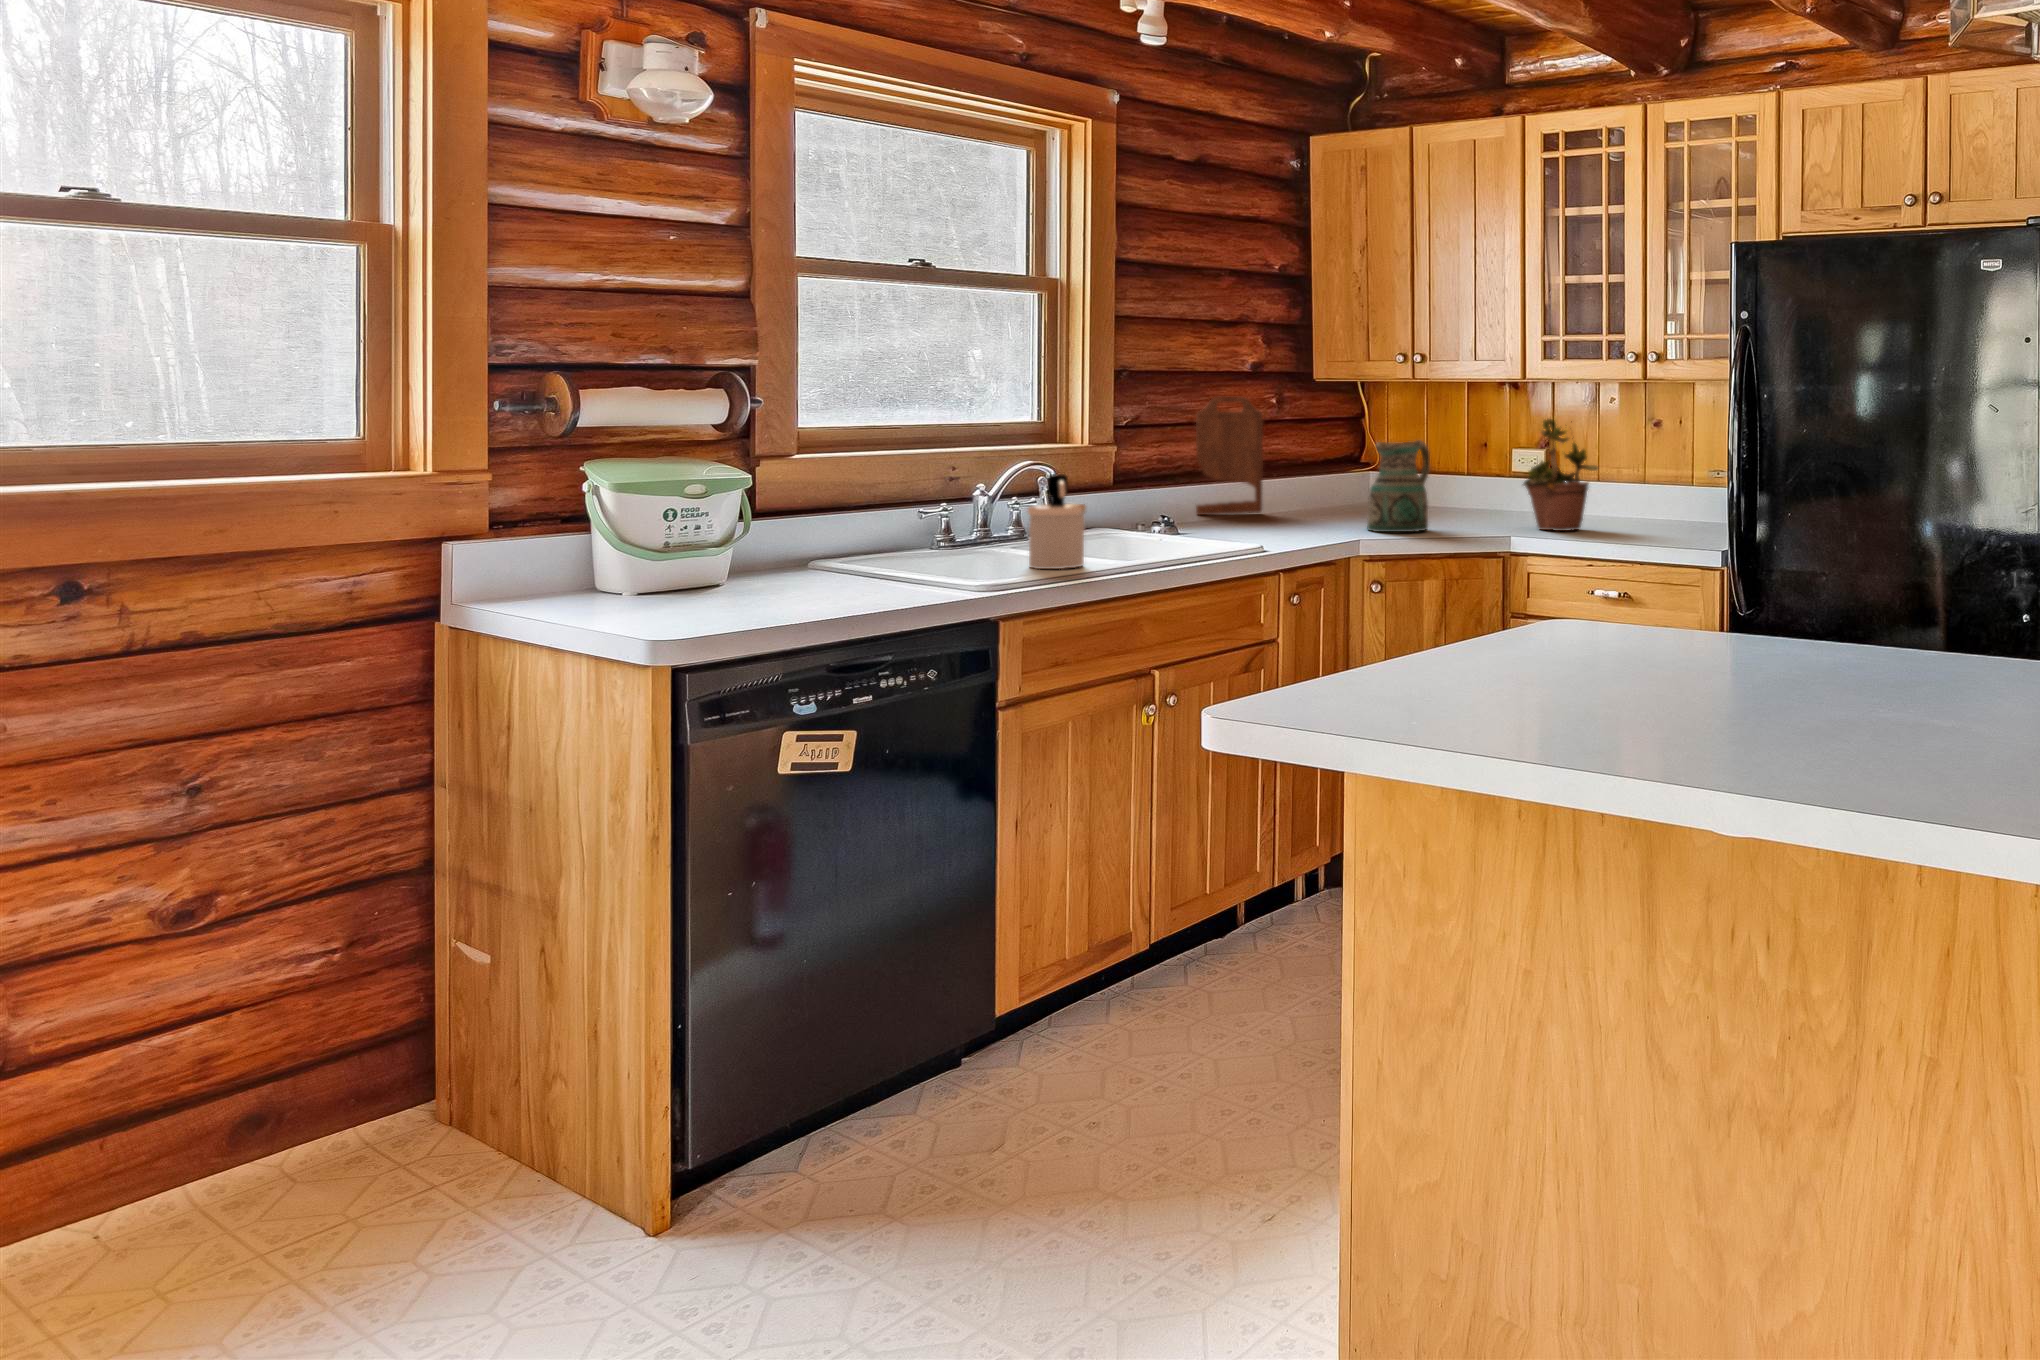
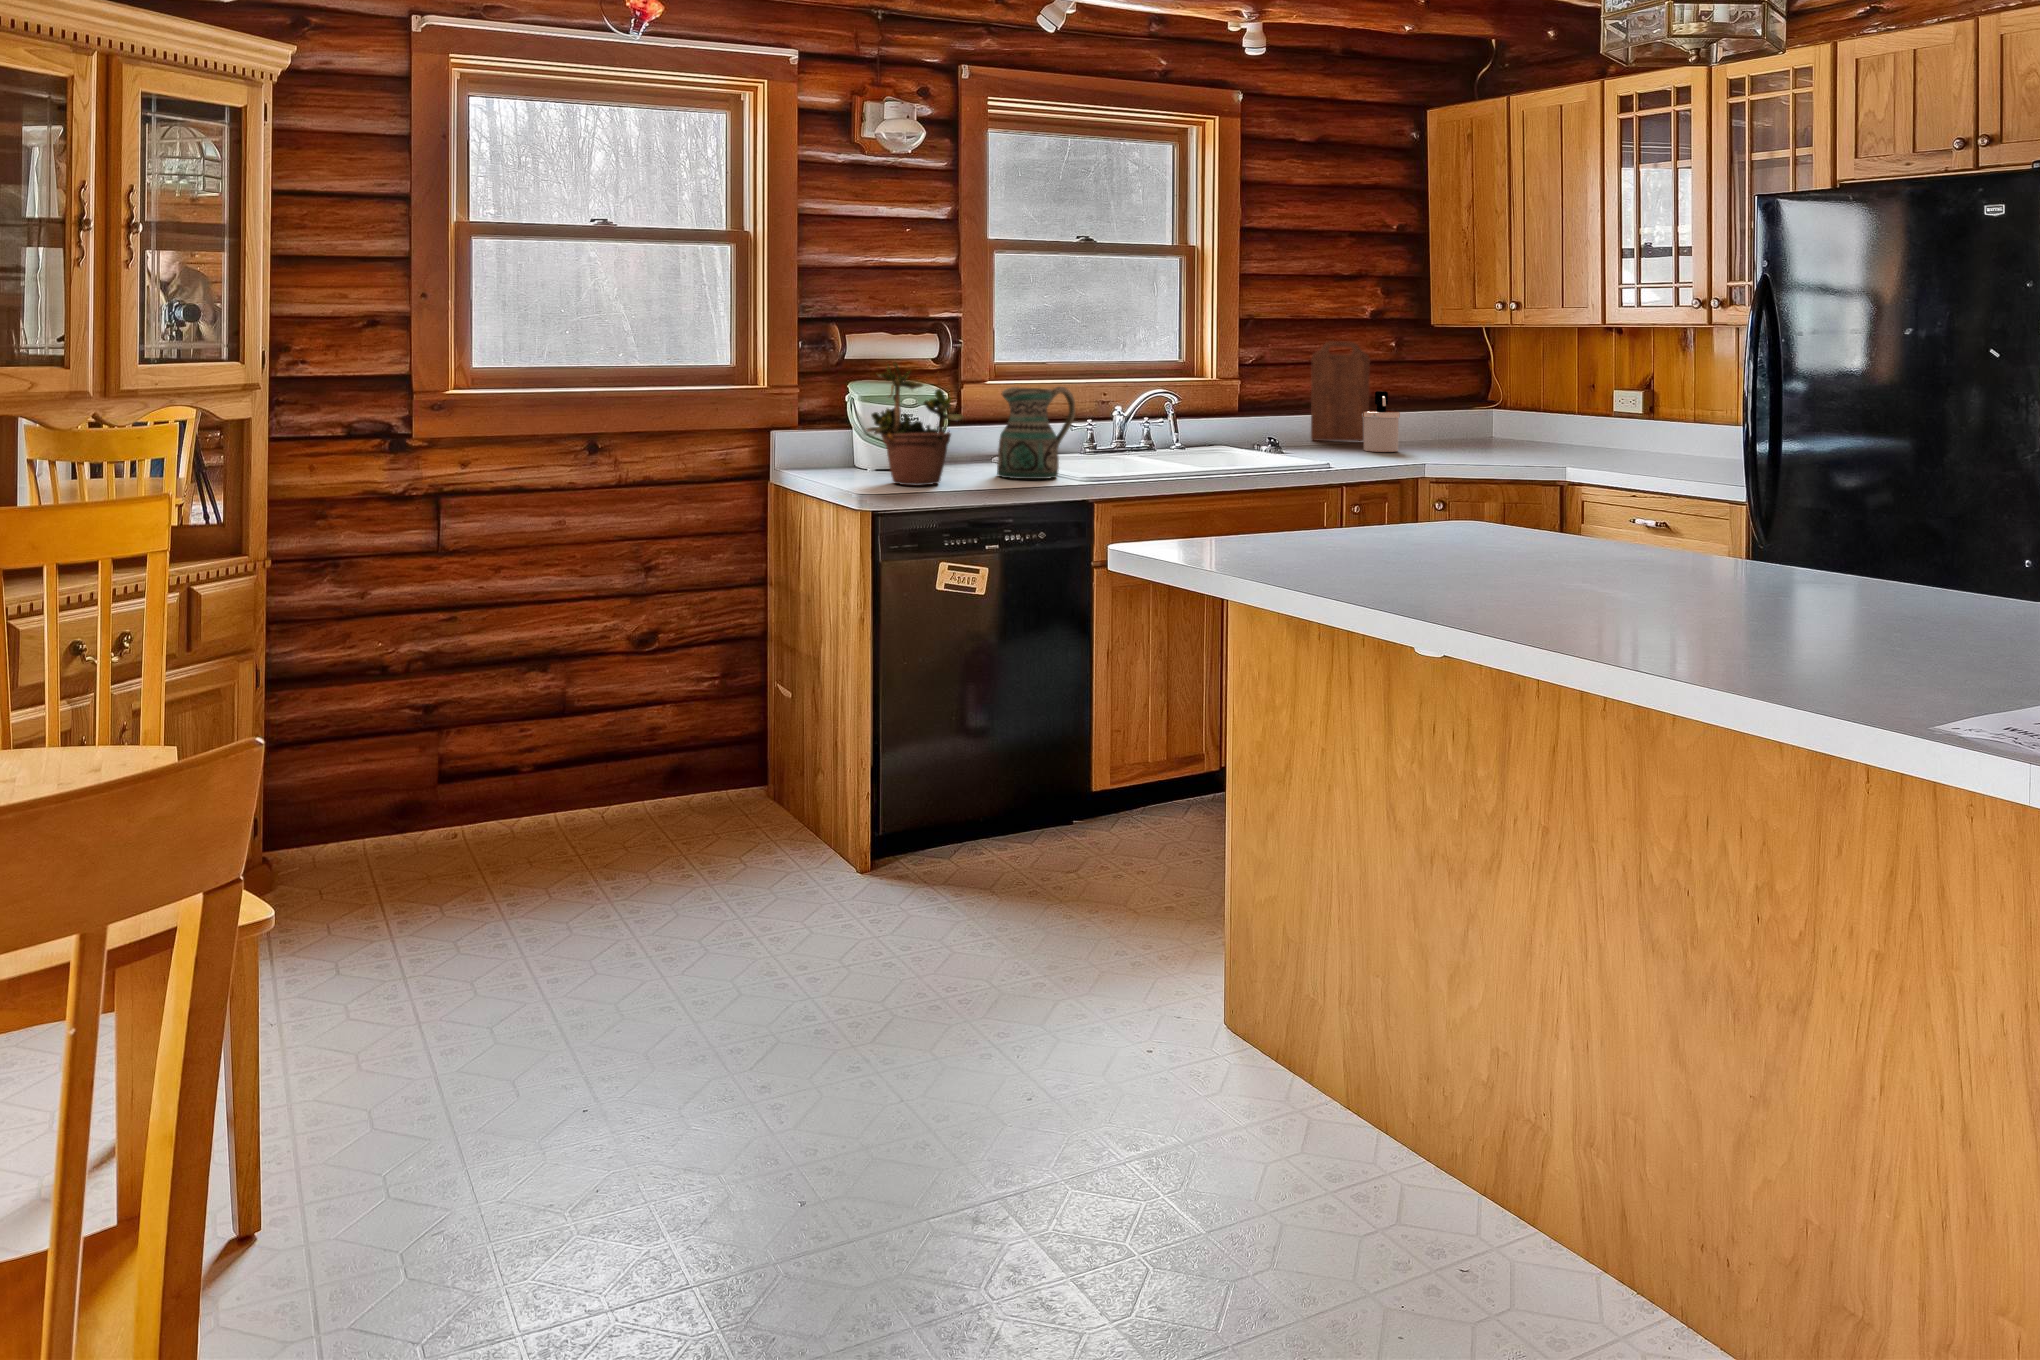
potted plant: present [1523,419,1598,531] -> present [867,362,964,485]
ceramic pitcher: present [1367,440,1430,532] -> present [997,387,1075,479]
soap dispenser: present [1028,474,1086,569] -> present [1363,391,1400,452]

